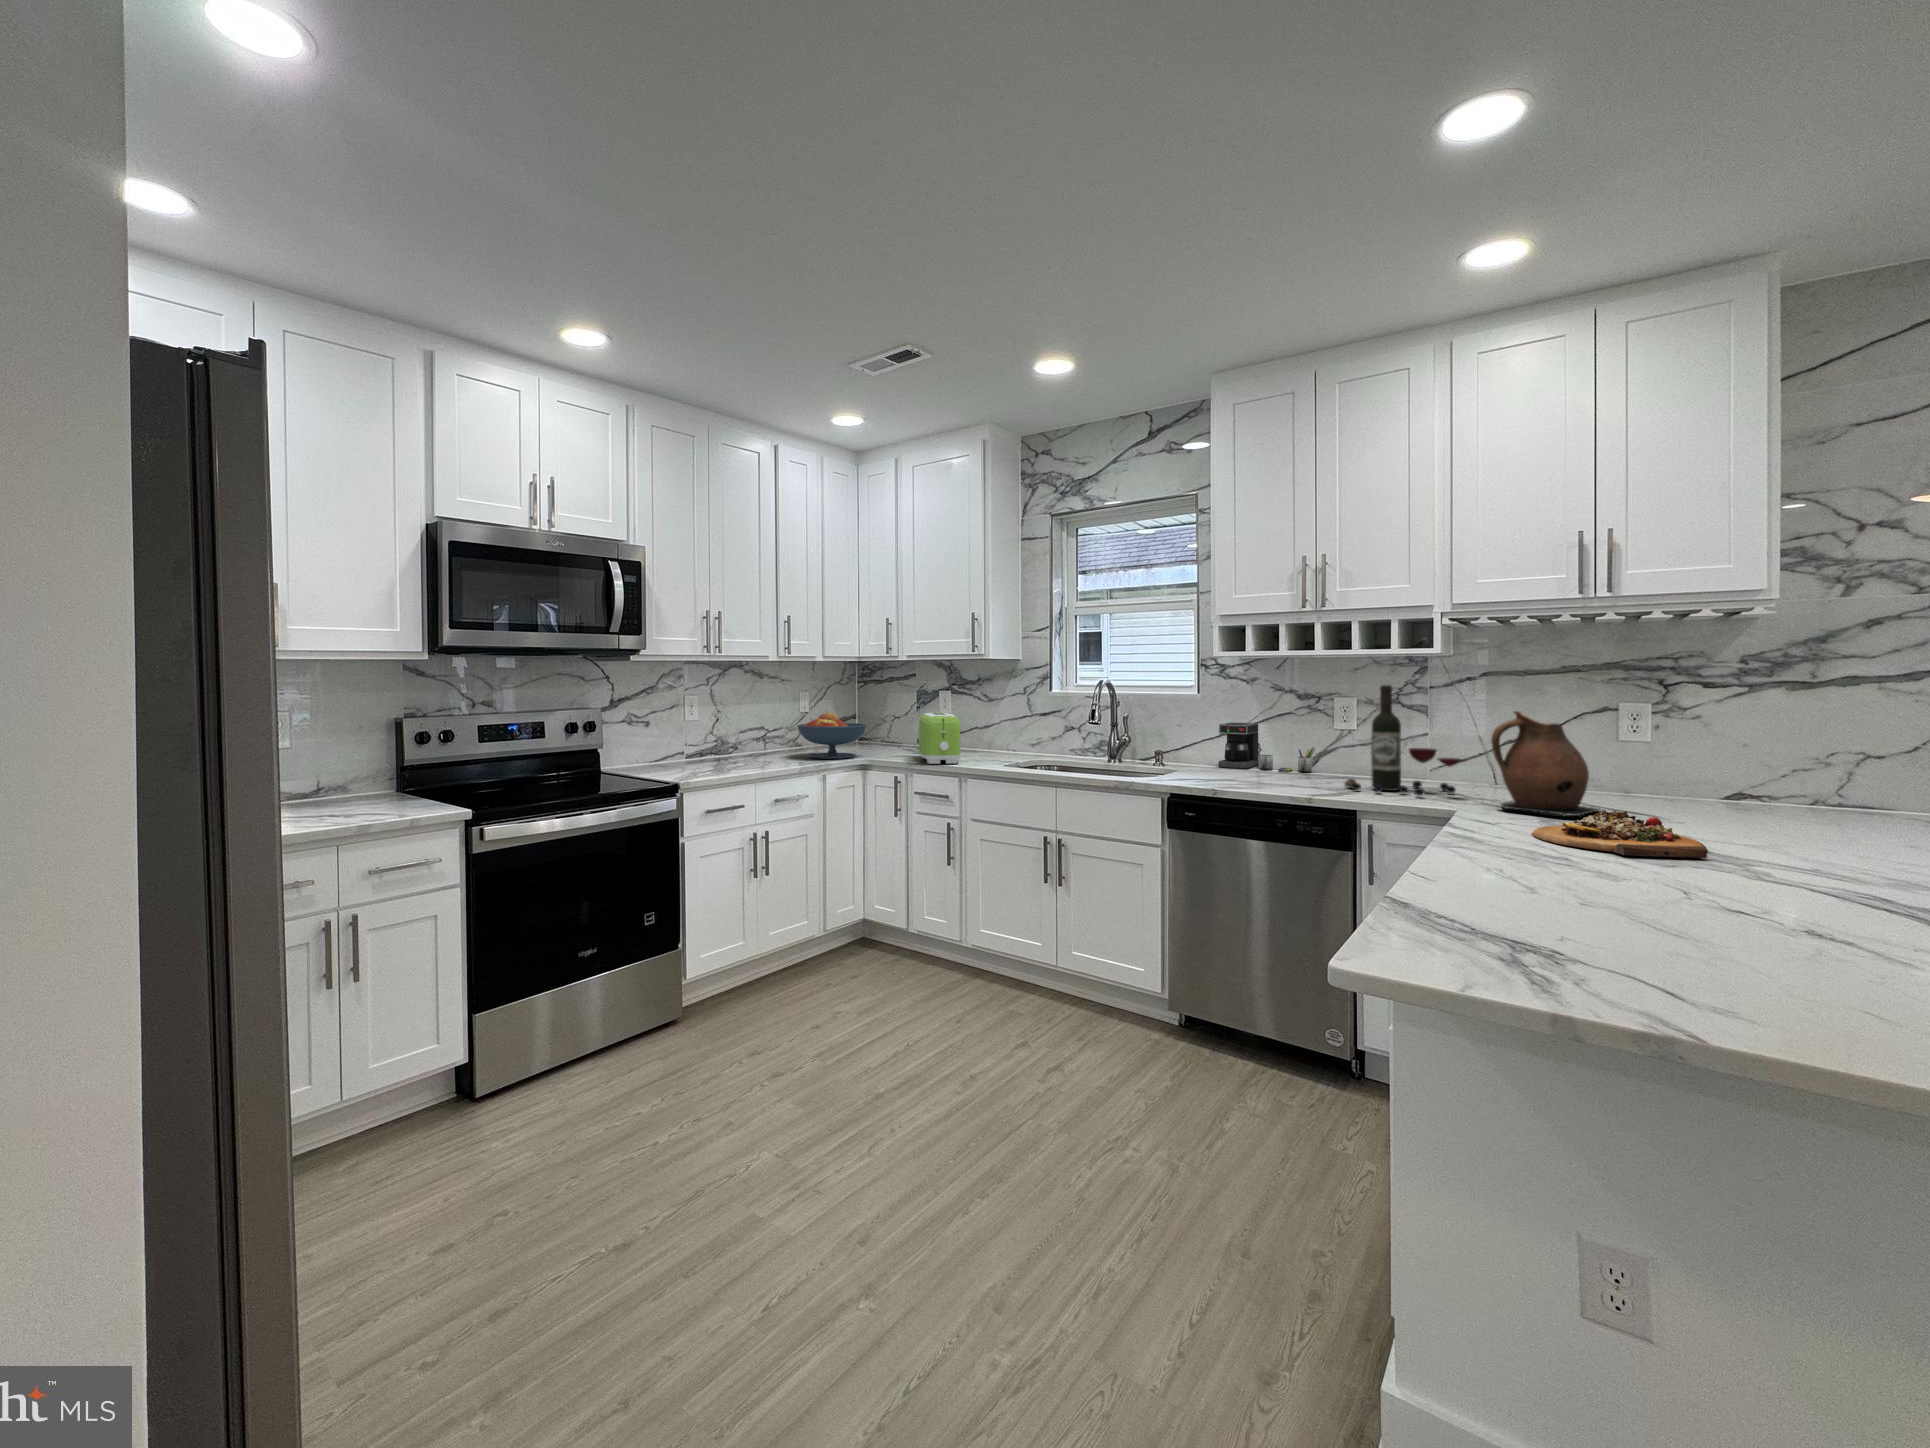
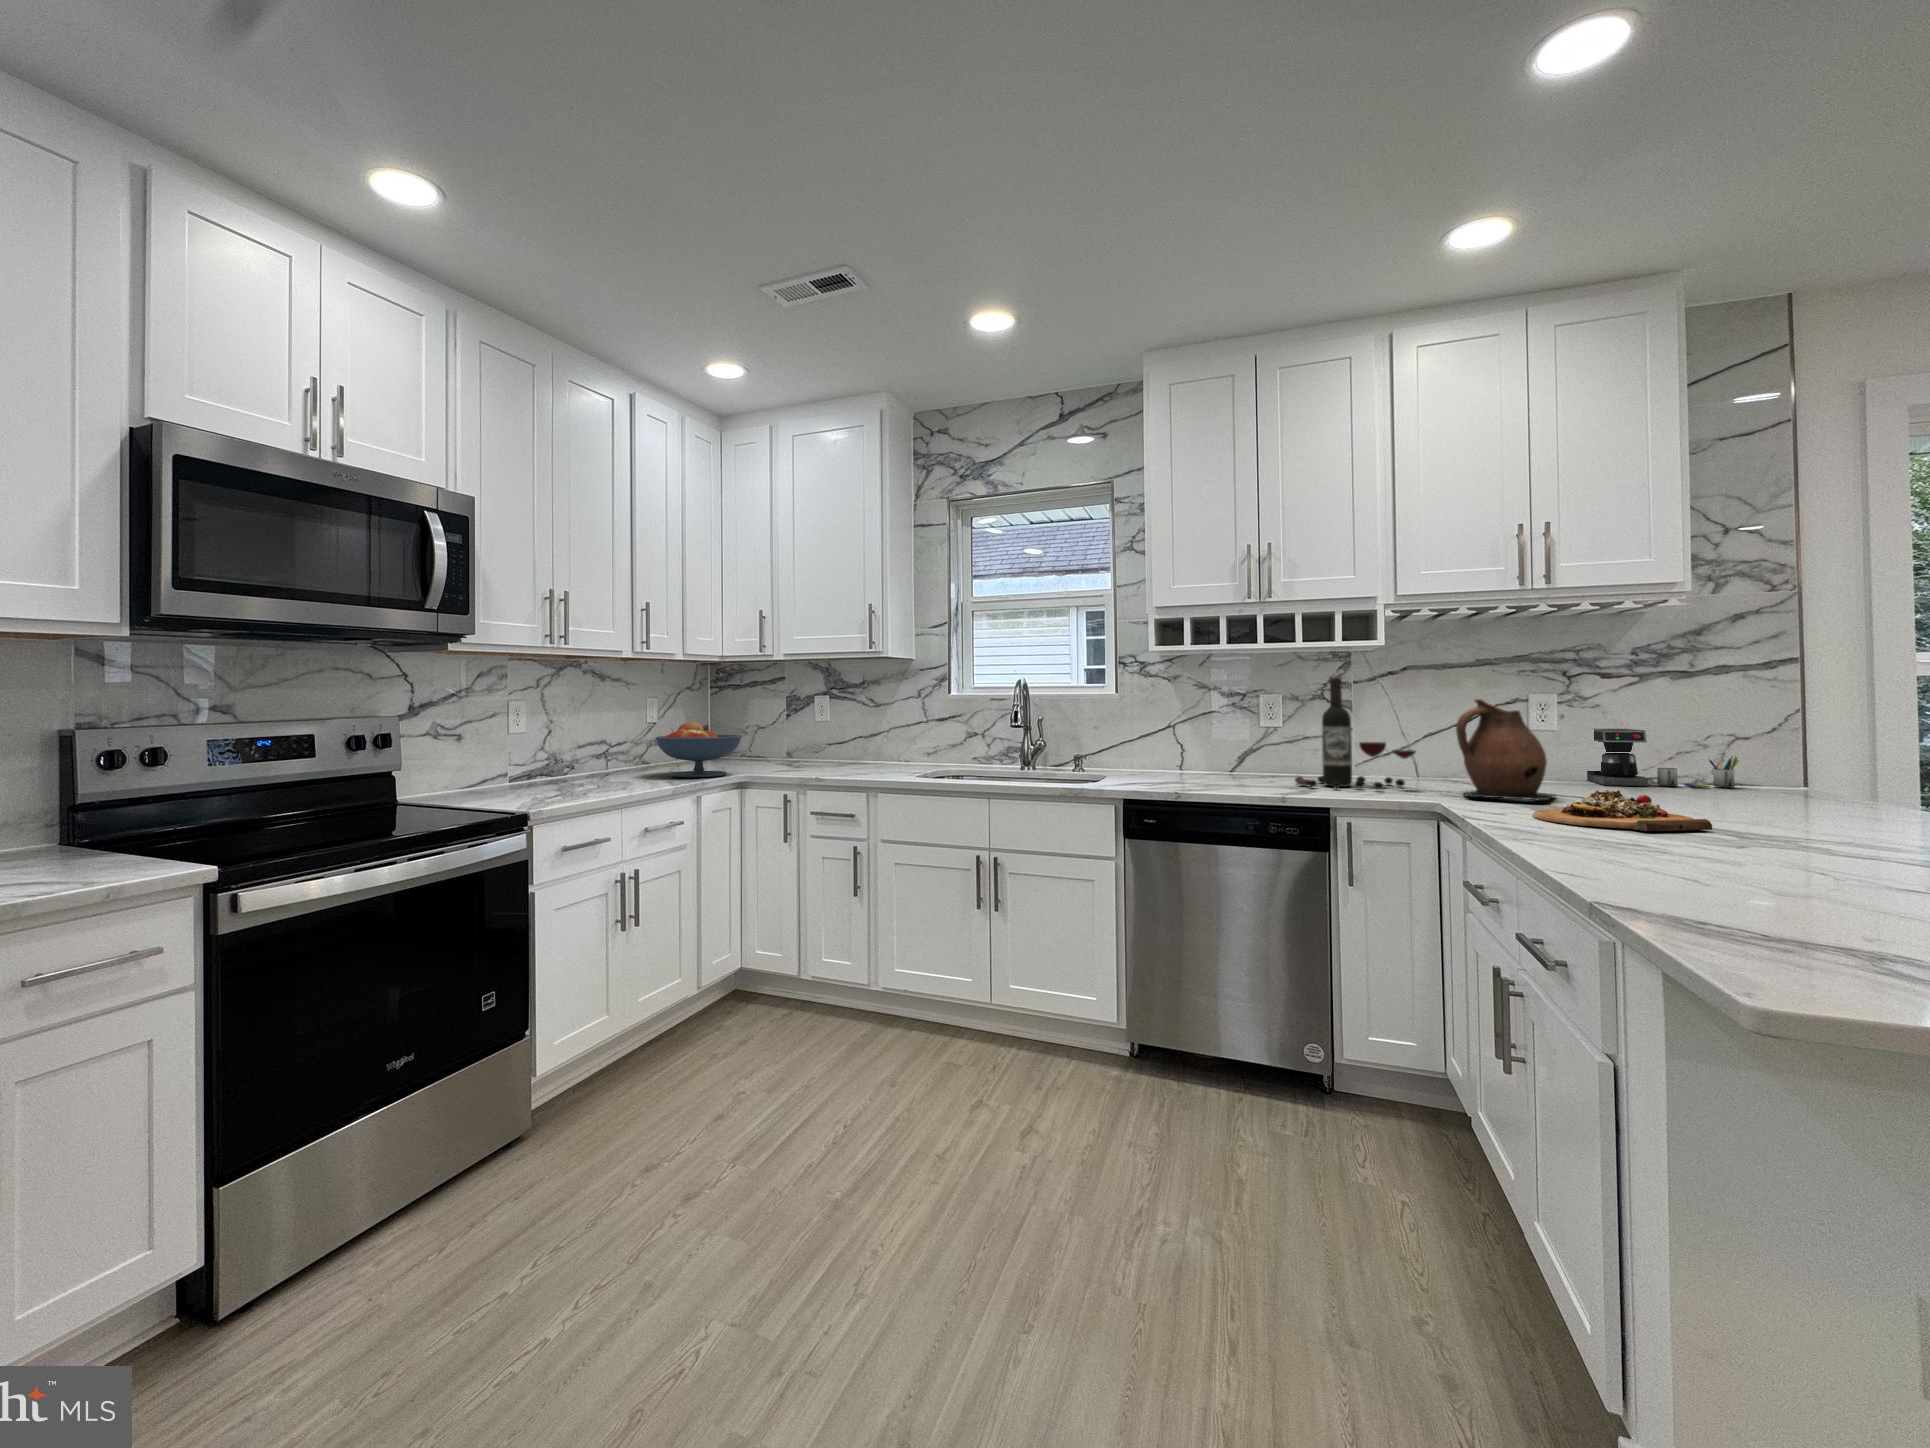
toaster: present [919,713,960,764] -> none [806,720,865,778]
coffee maker: present [1219,722,1315,772] -> present [1587,729,1739,787]

